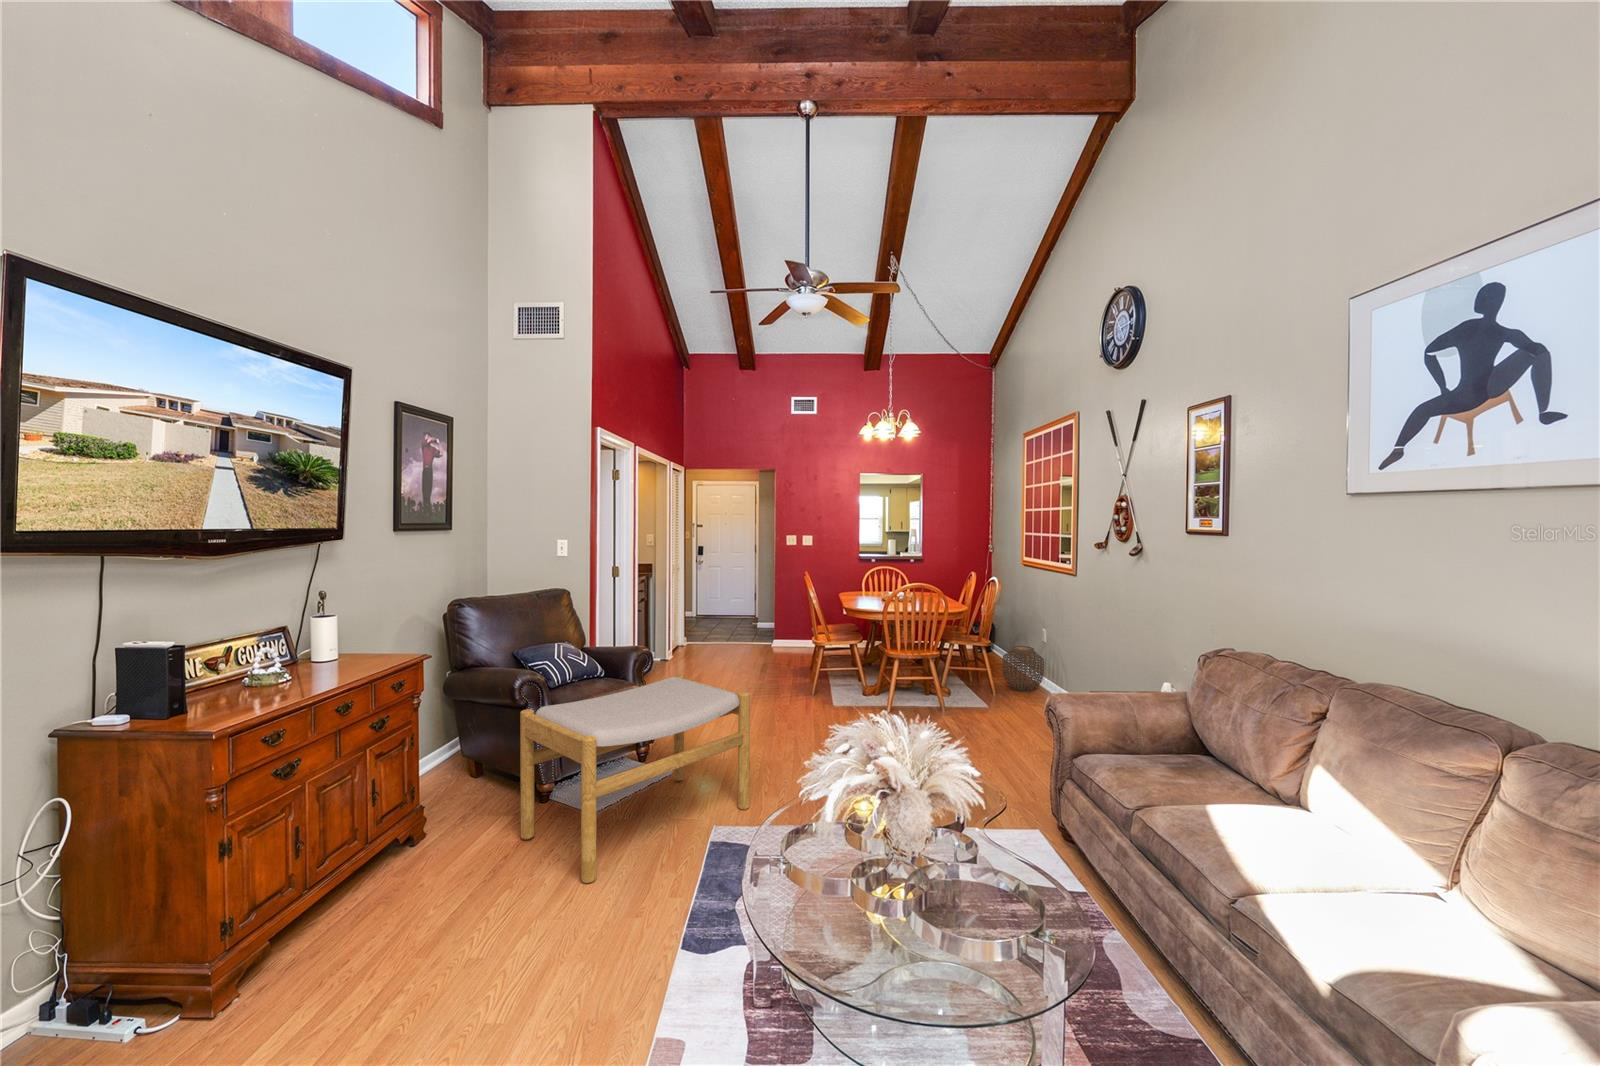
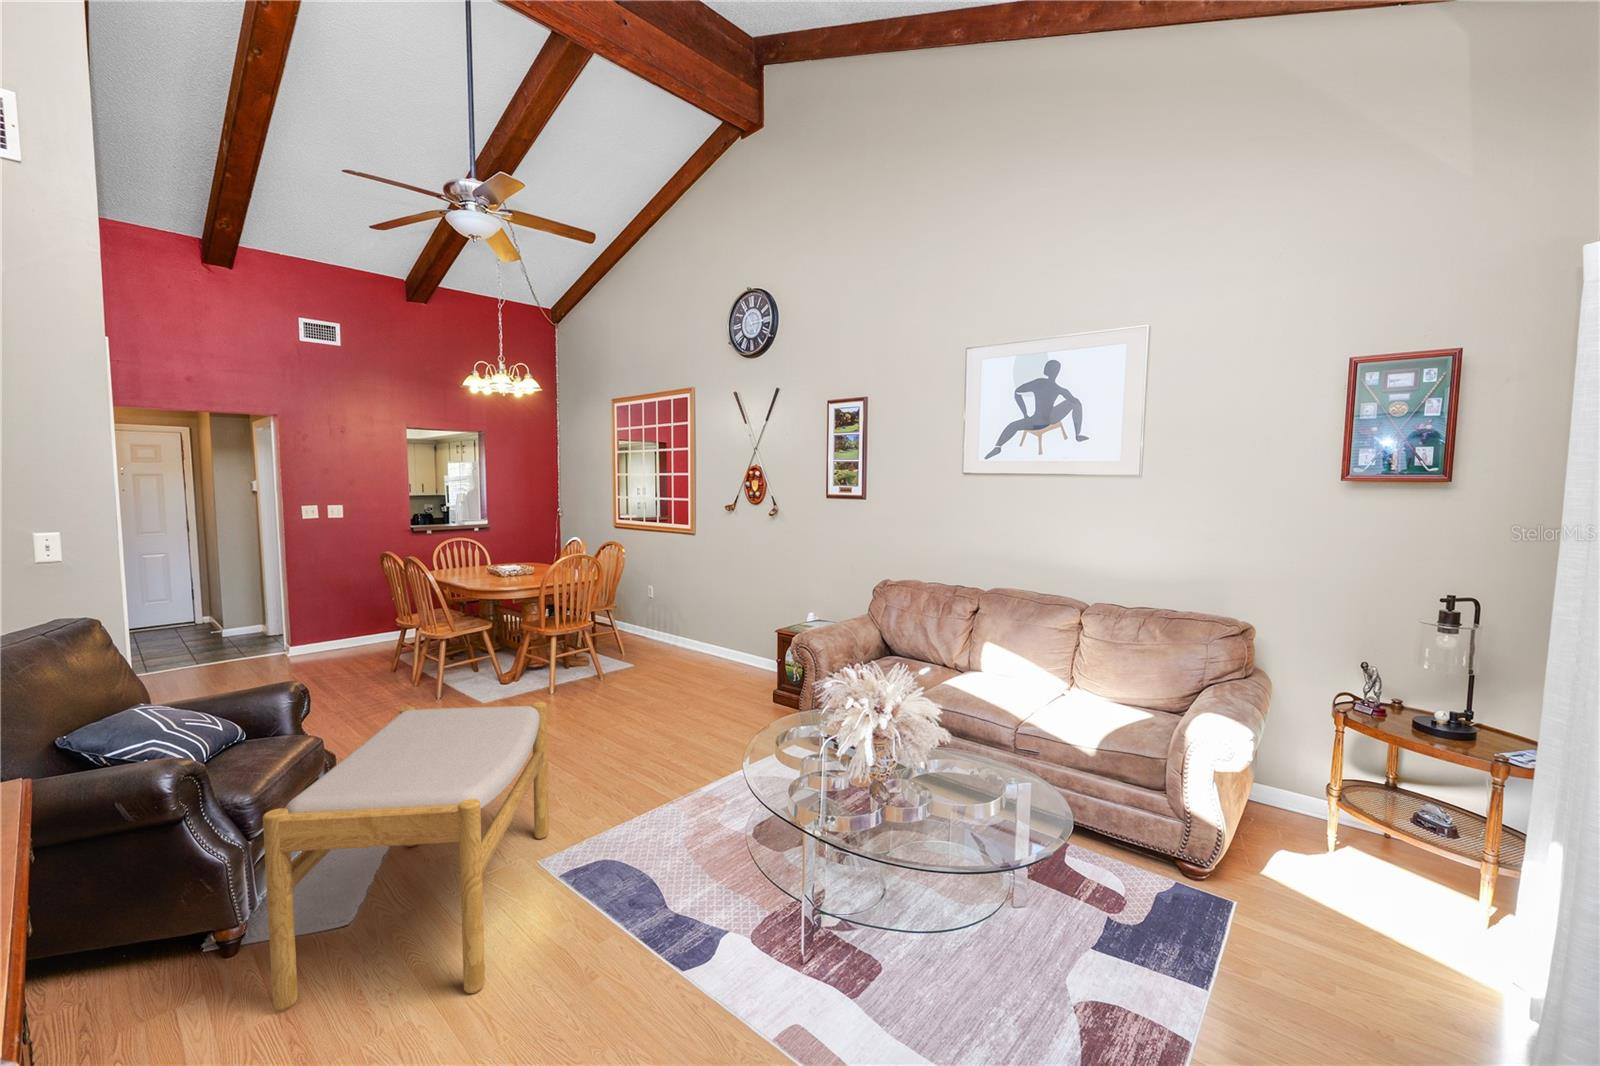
woven basket: present [1002,646,1044,692] -> none [620,607,660,650]

